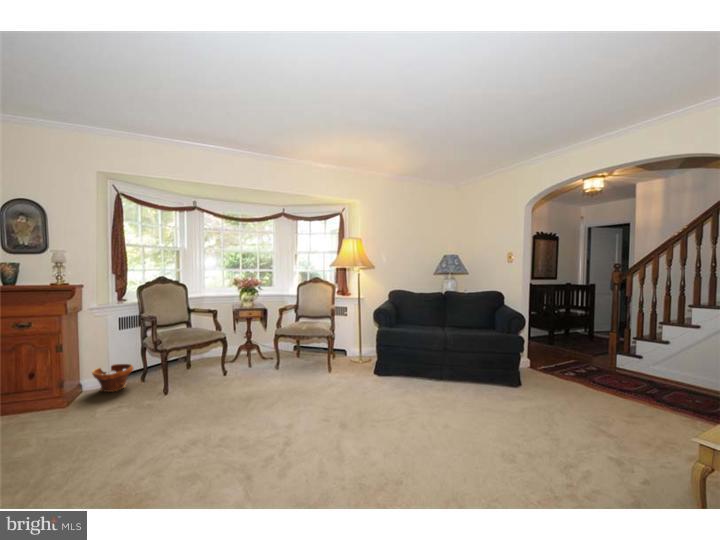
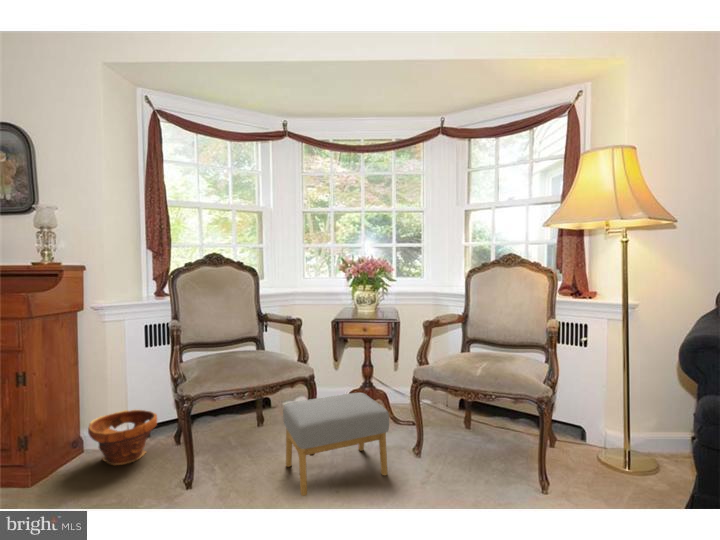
footstool: none [210,343,263,387] -> present [283,393,389,496]

